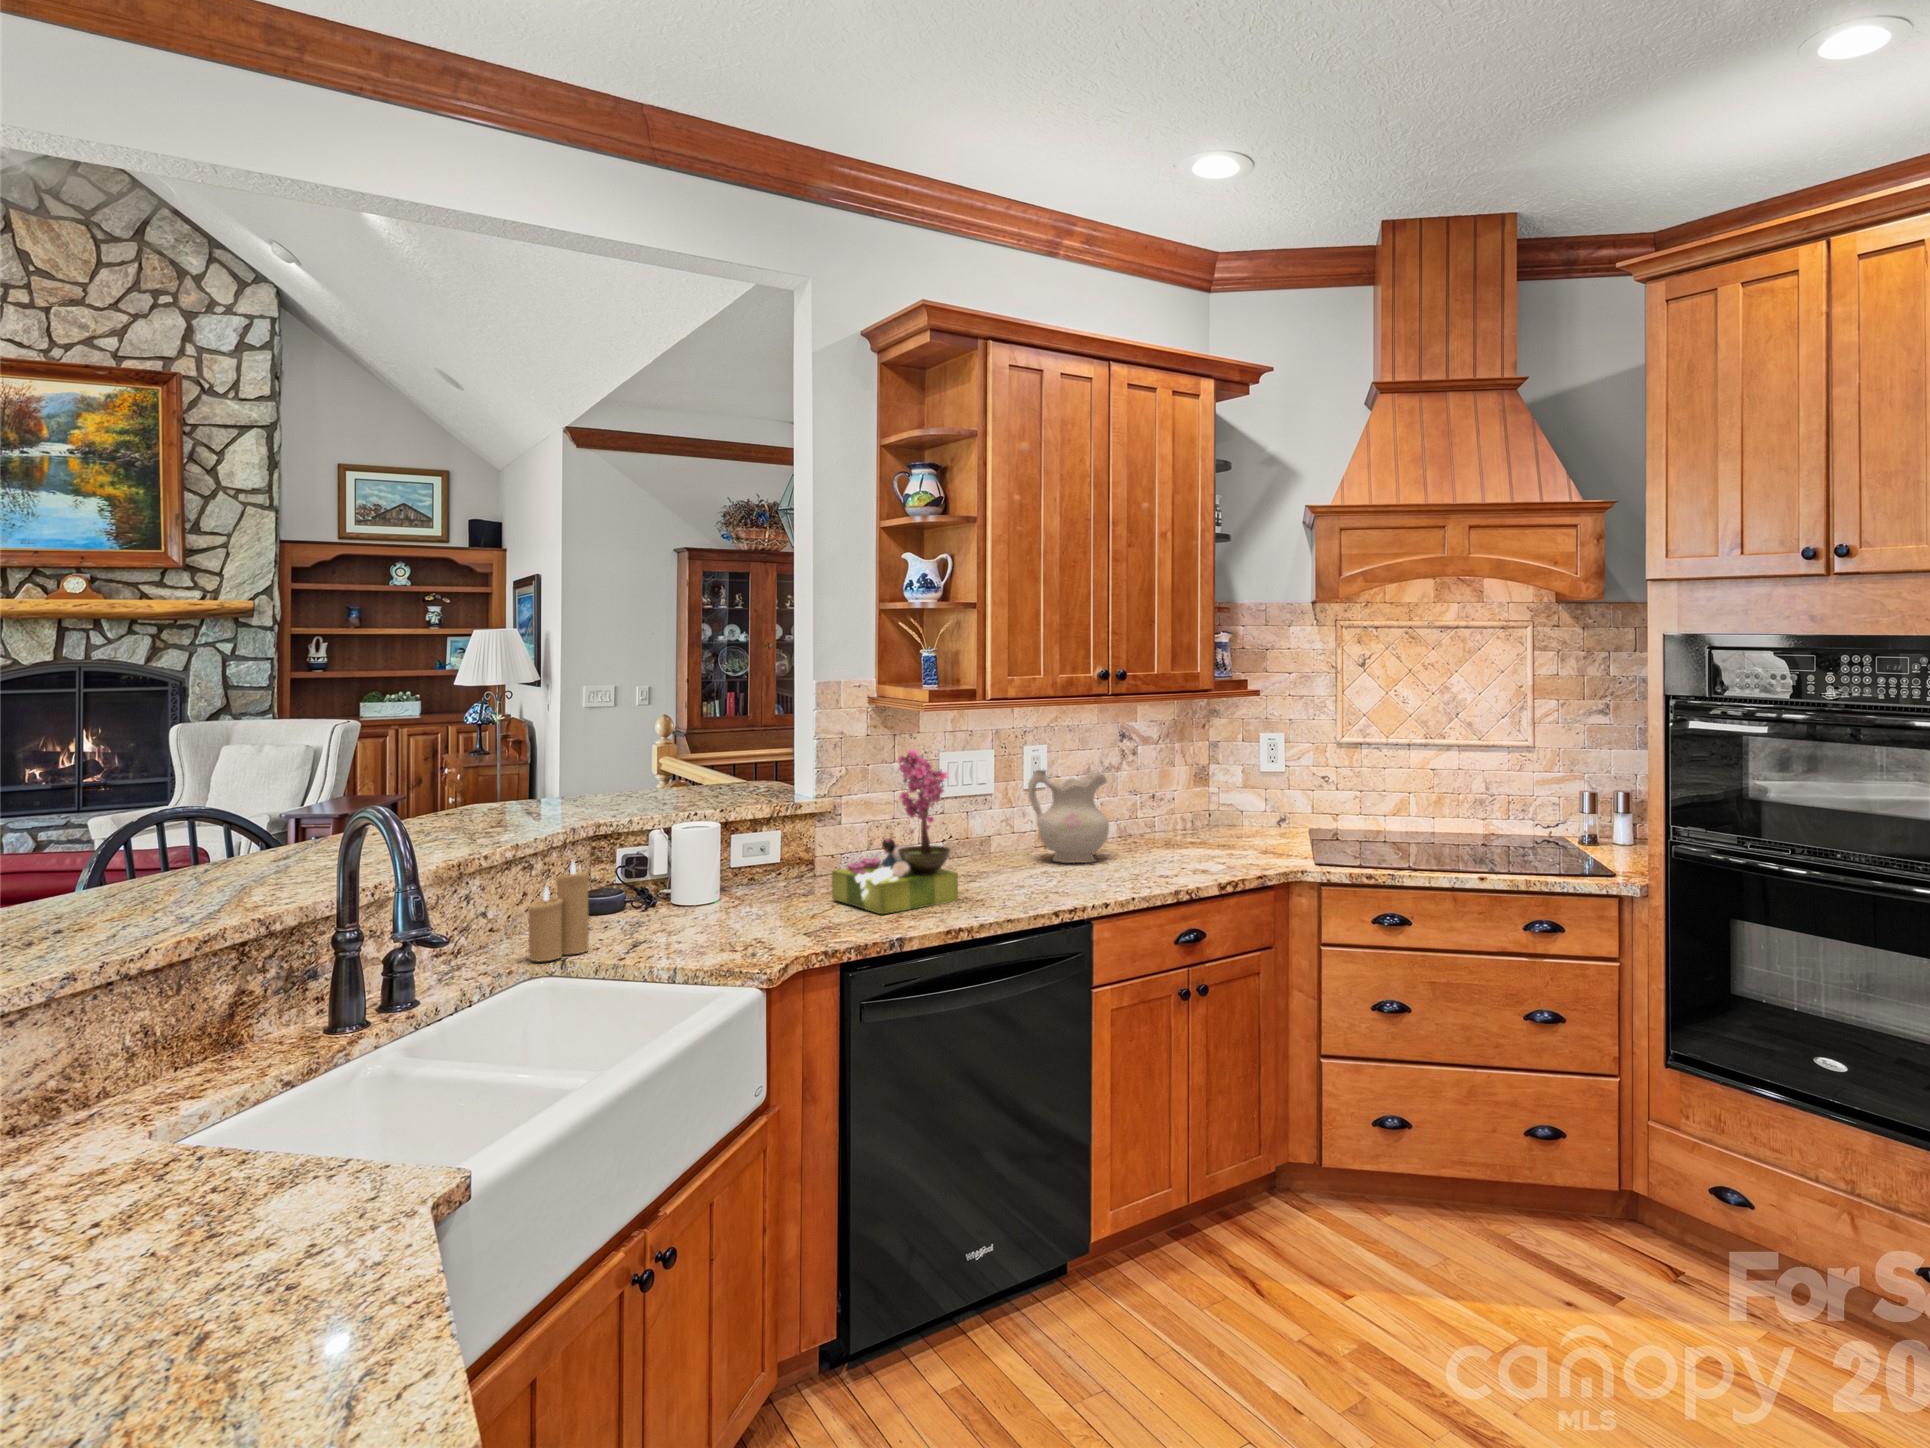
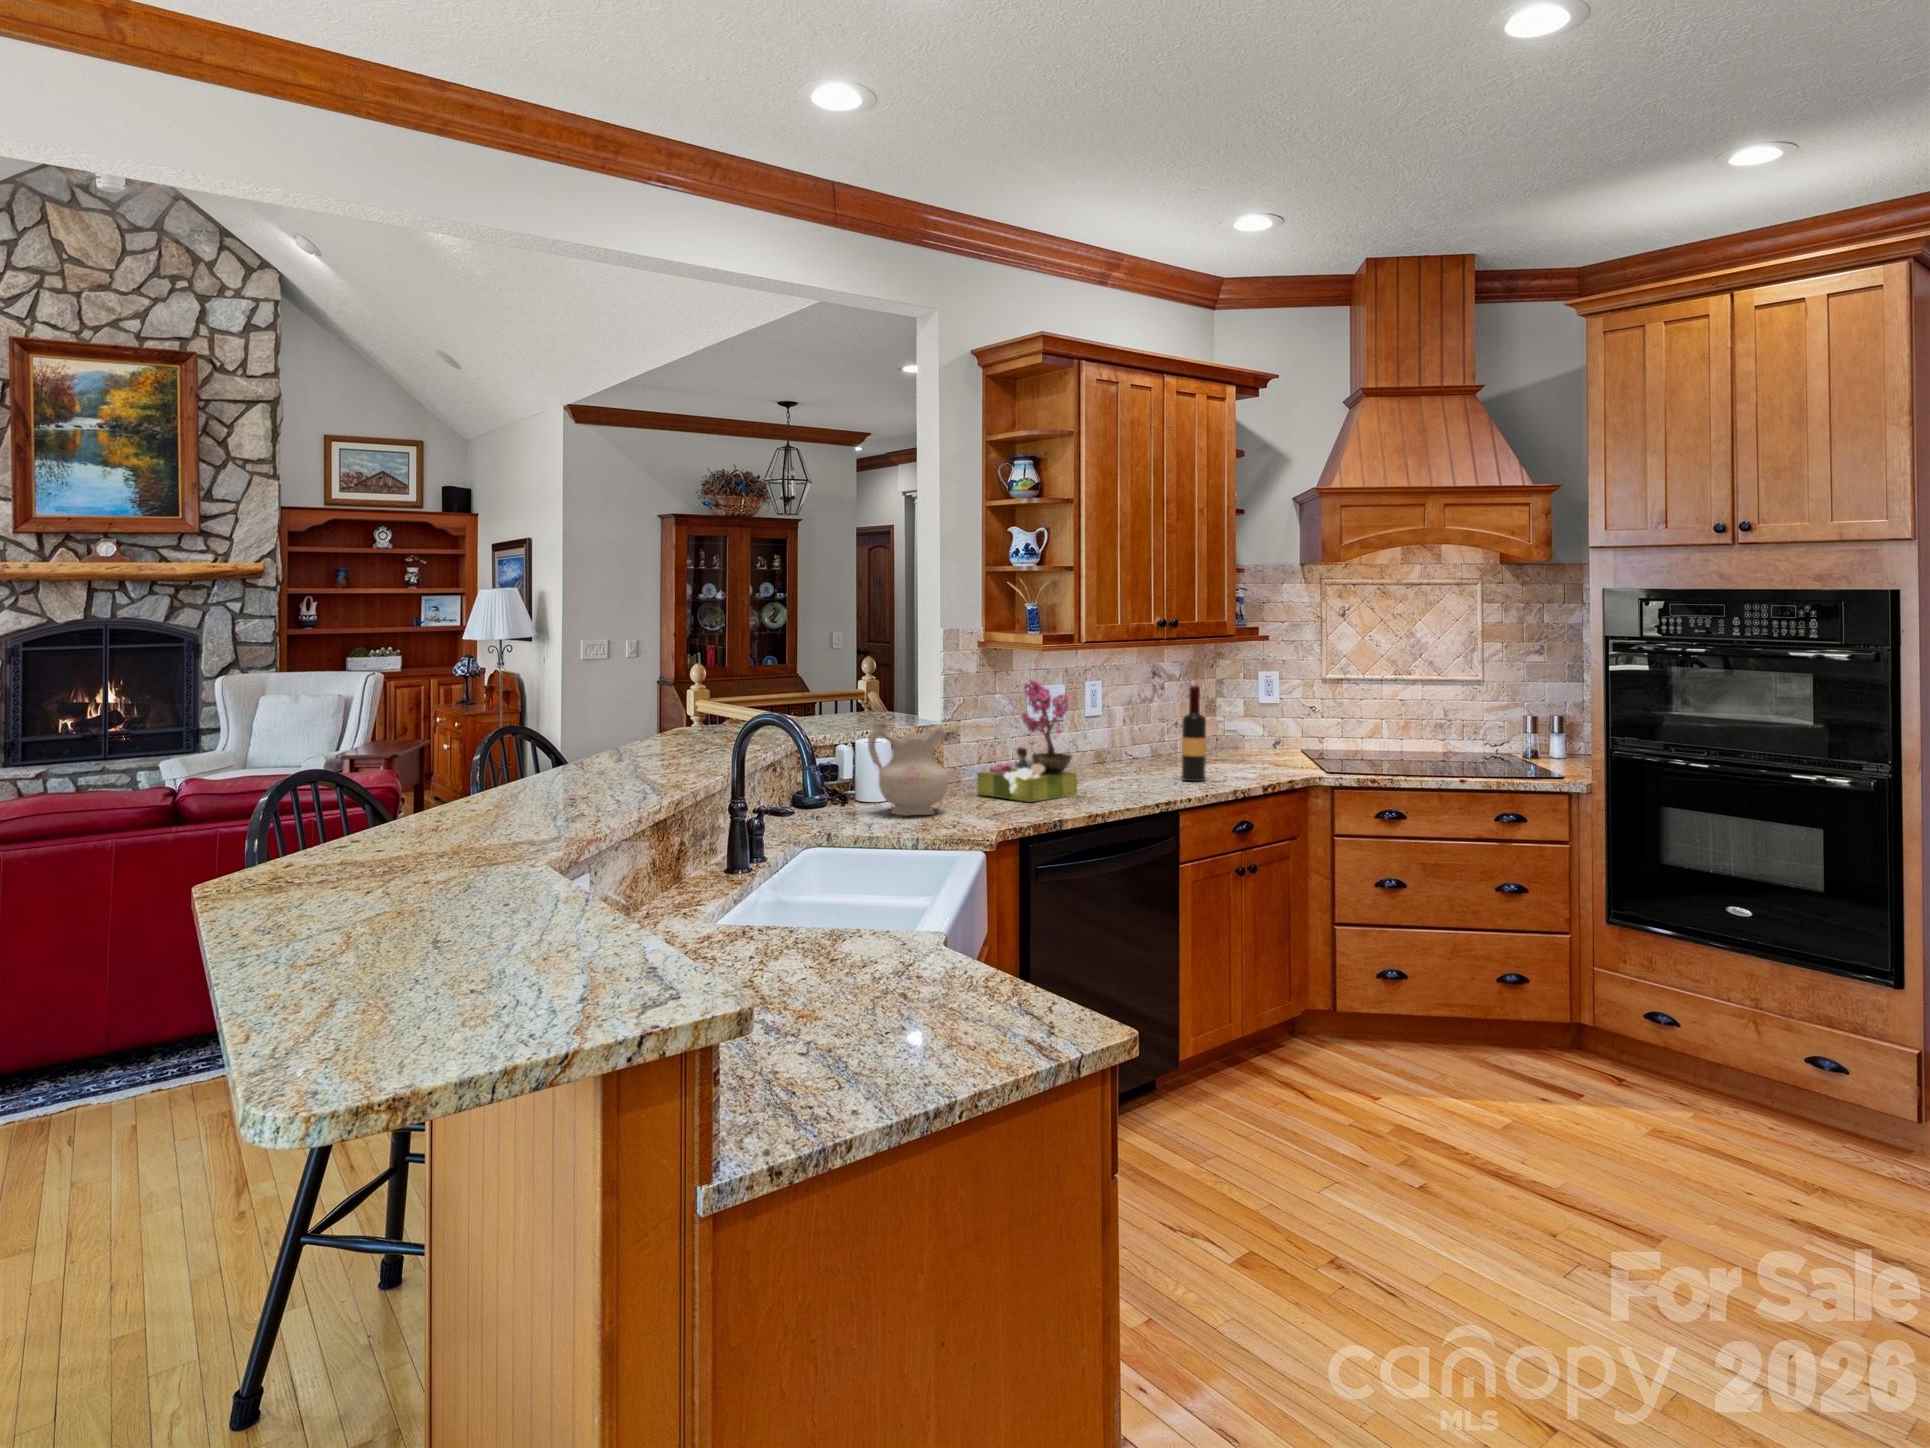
wine bottle: none [1114,756,1144,879] -> present [1182,686,1206,781]
ceramic pitcher: present [1028,770,1109,863] -> present [868,724,948,816]
candle: present [528,861,589,961] -> none [799,756,836,829]

